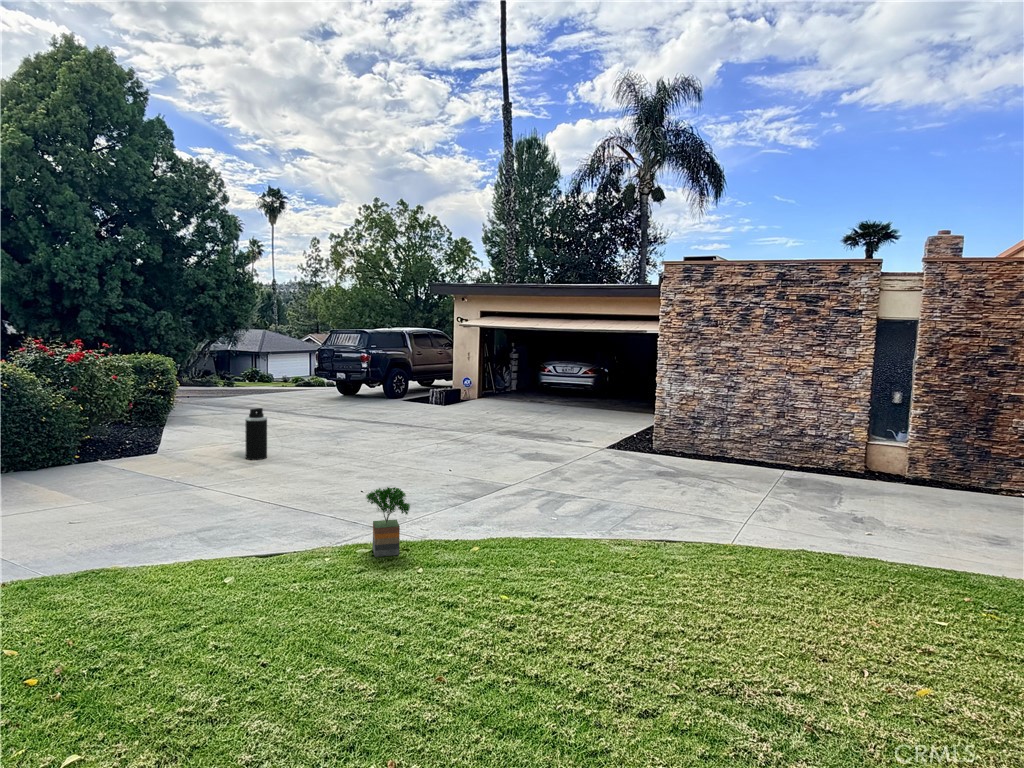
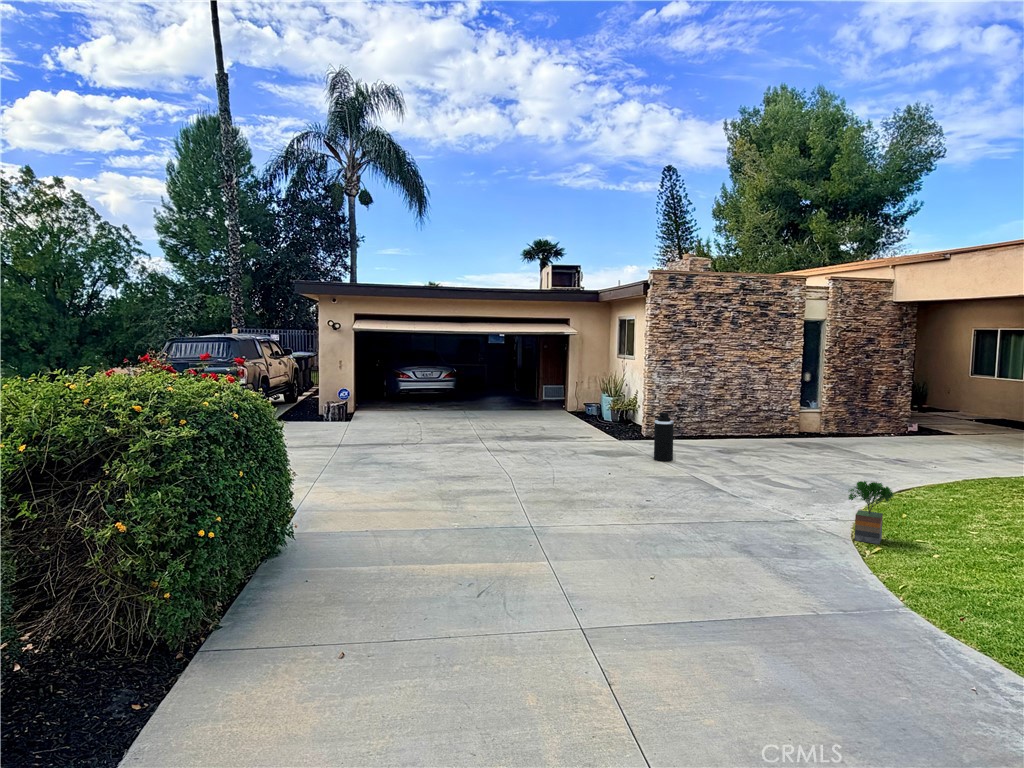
trash can: present [245,408,267,460] -> present [654,412,674,462]

